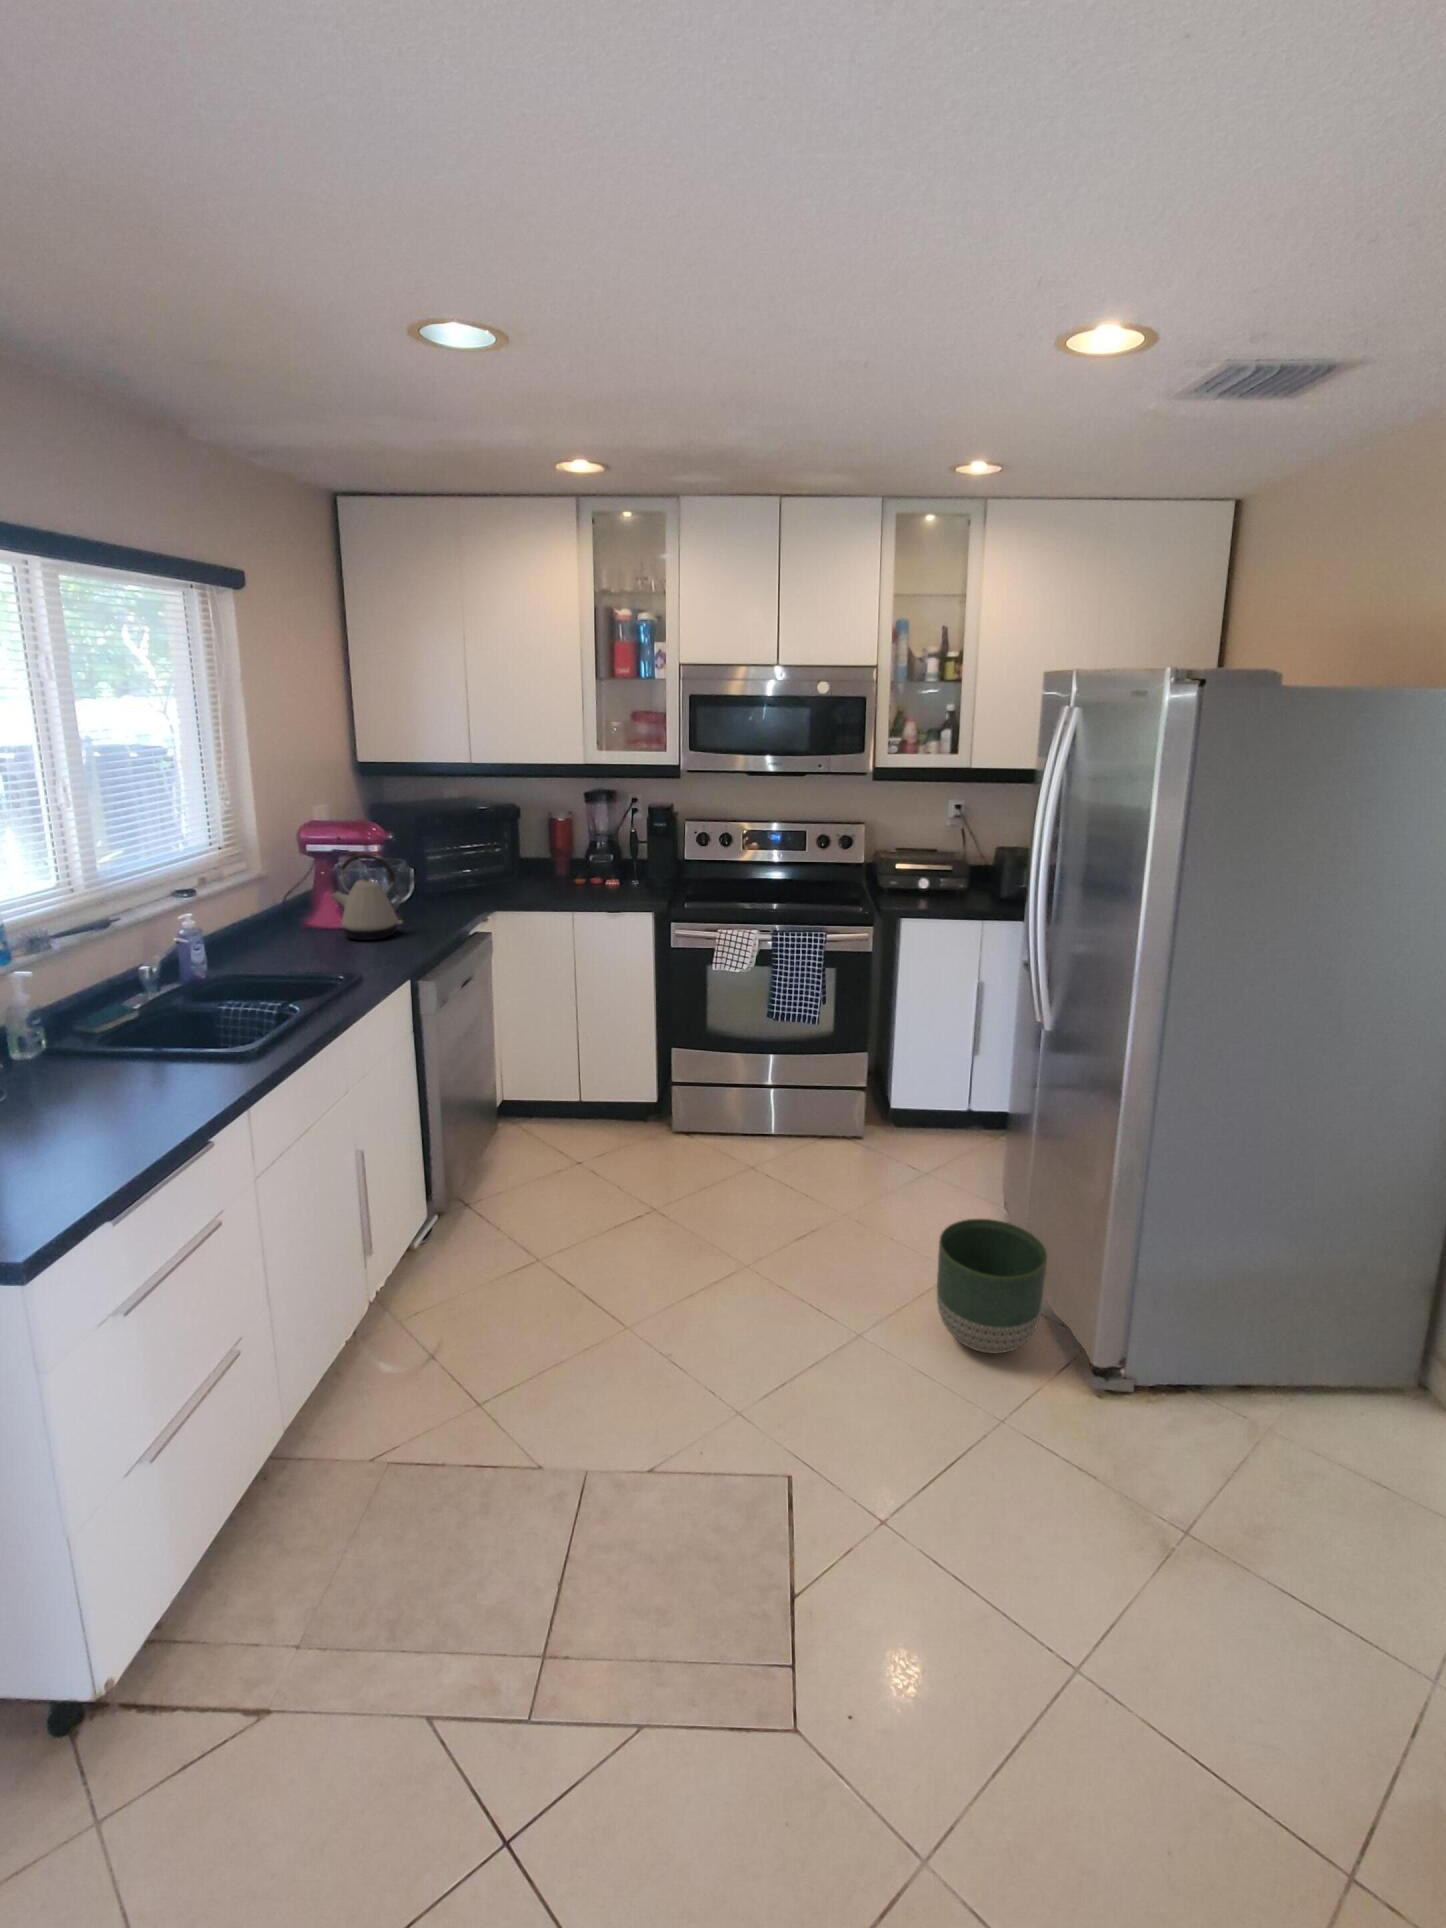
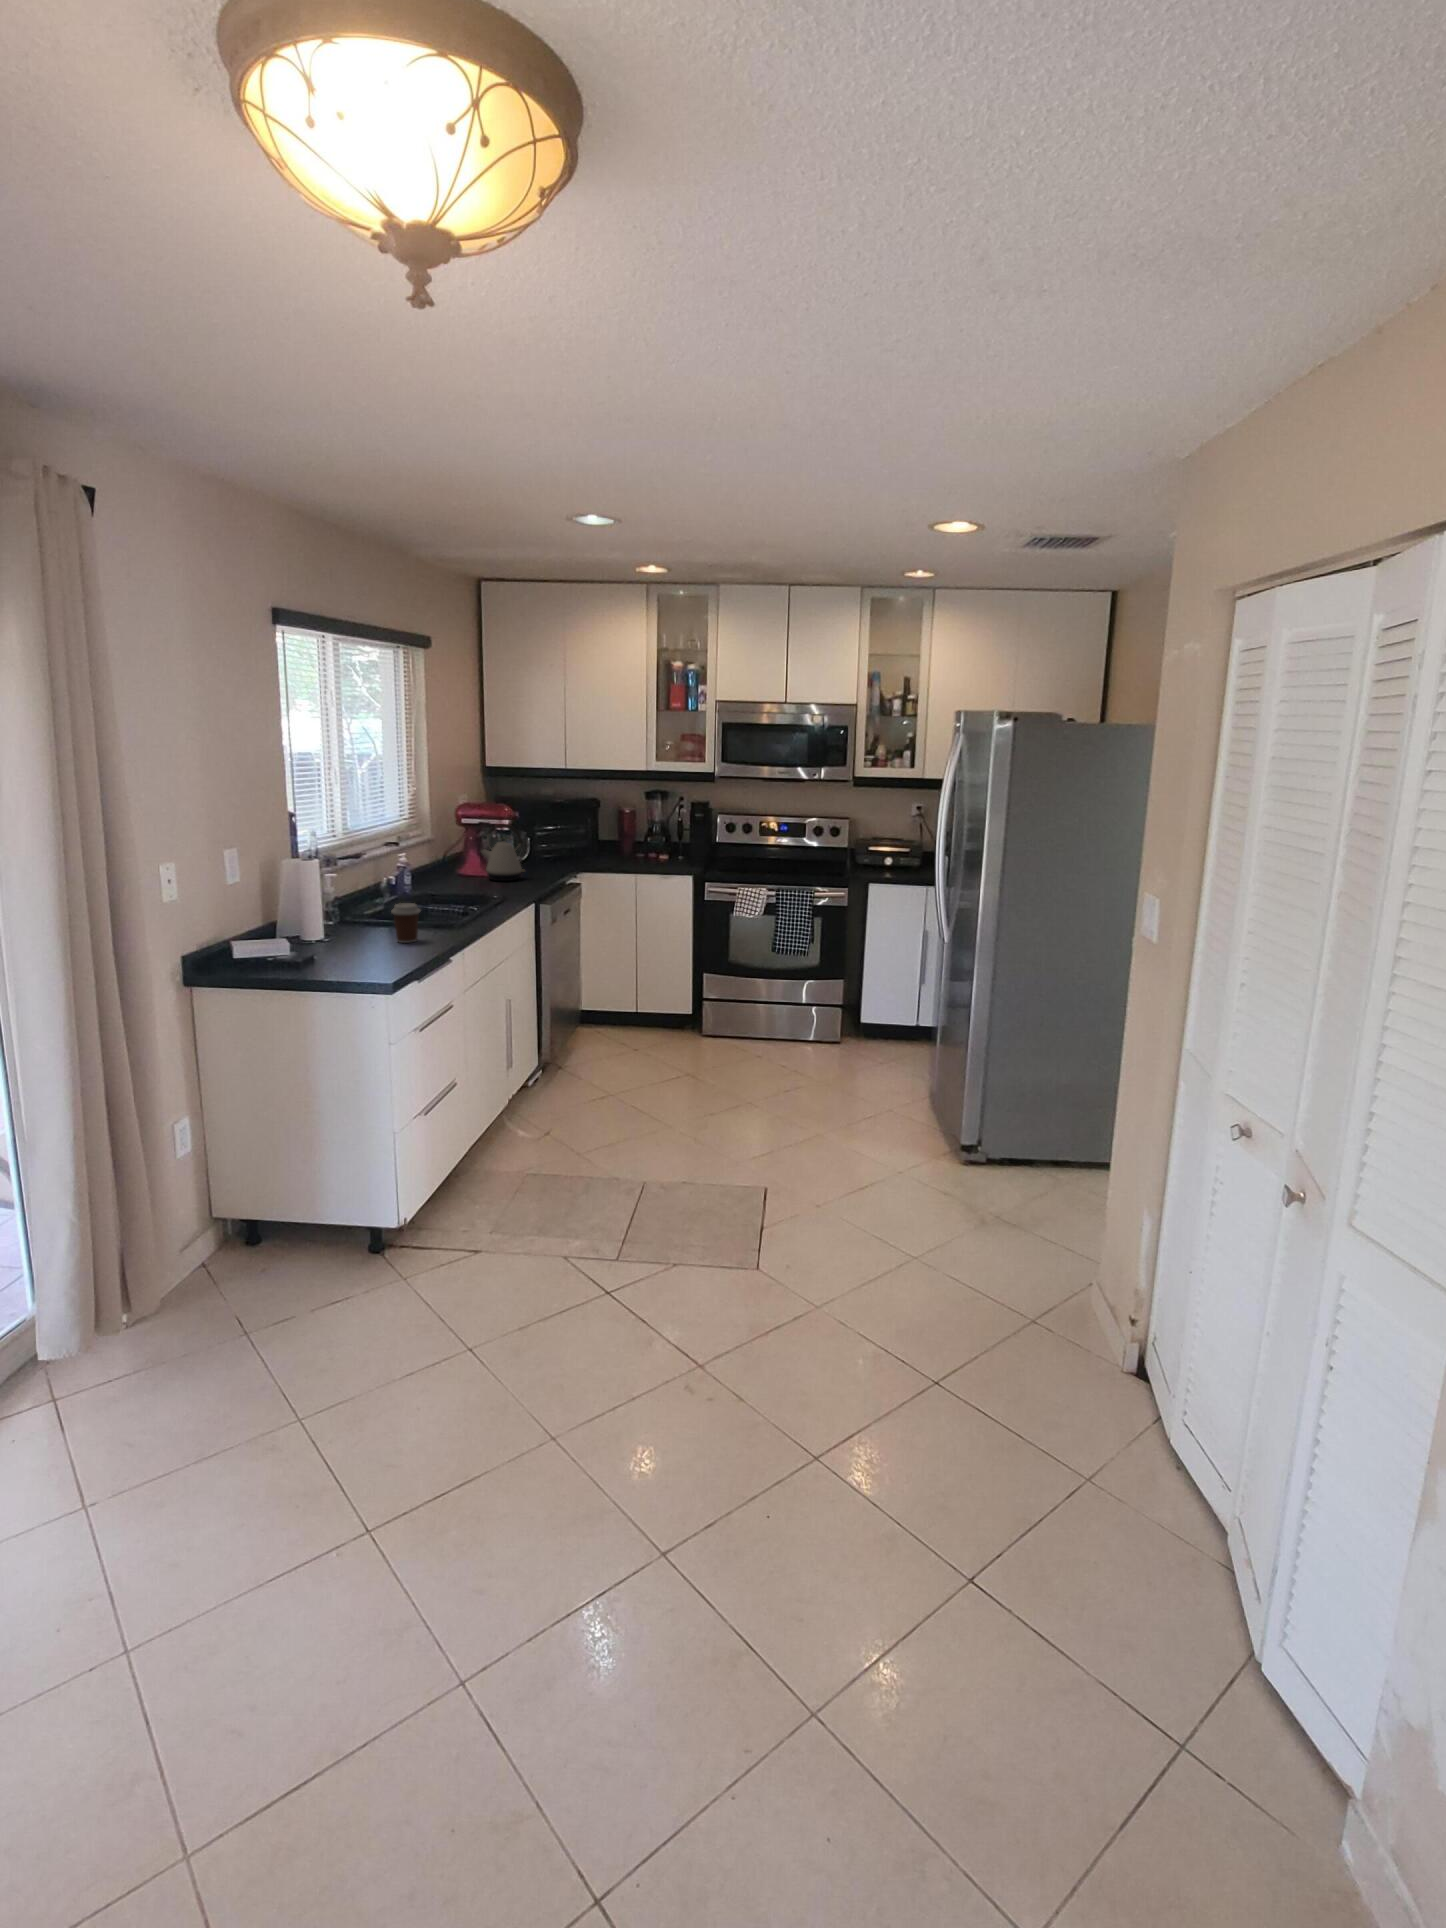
coffee cup: none [83,1042,145,1121] -> present [391,903,420,943]
planter: present [937,1219,1047,1353] -> none [869,1065,938,1144]

